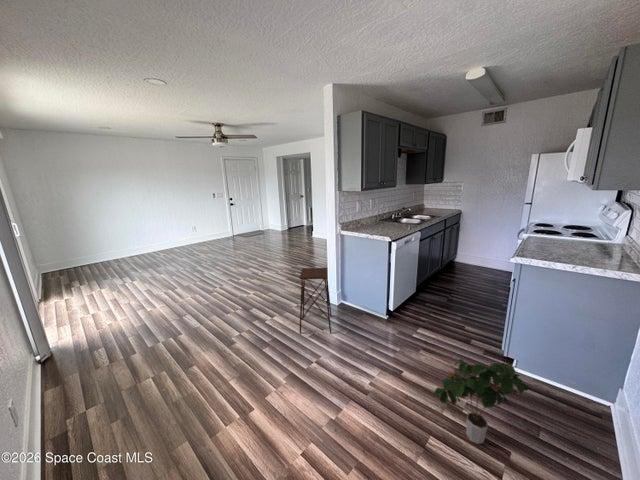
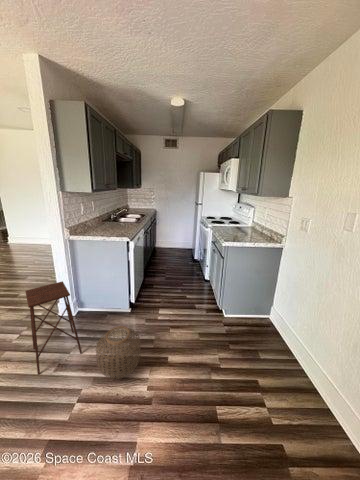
woven basket: none [335,317,375,365] -> present [96,326,141,379]
potted plant: present [434,359,529,444] -> none [214,320,263,389]

